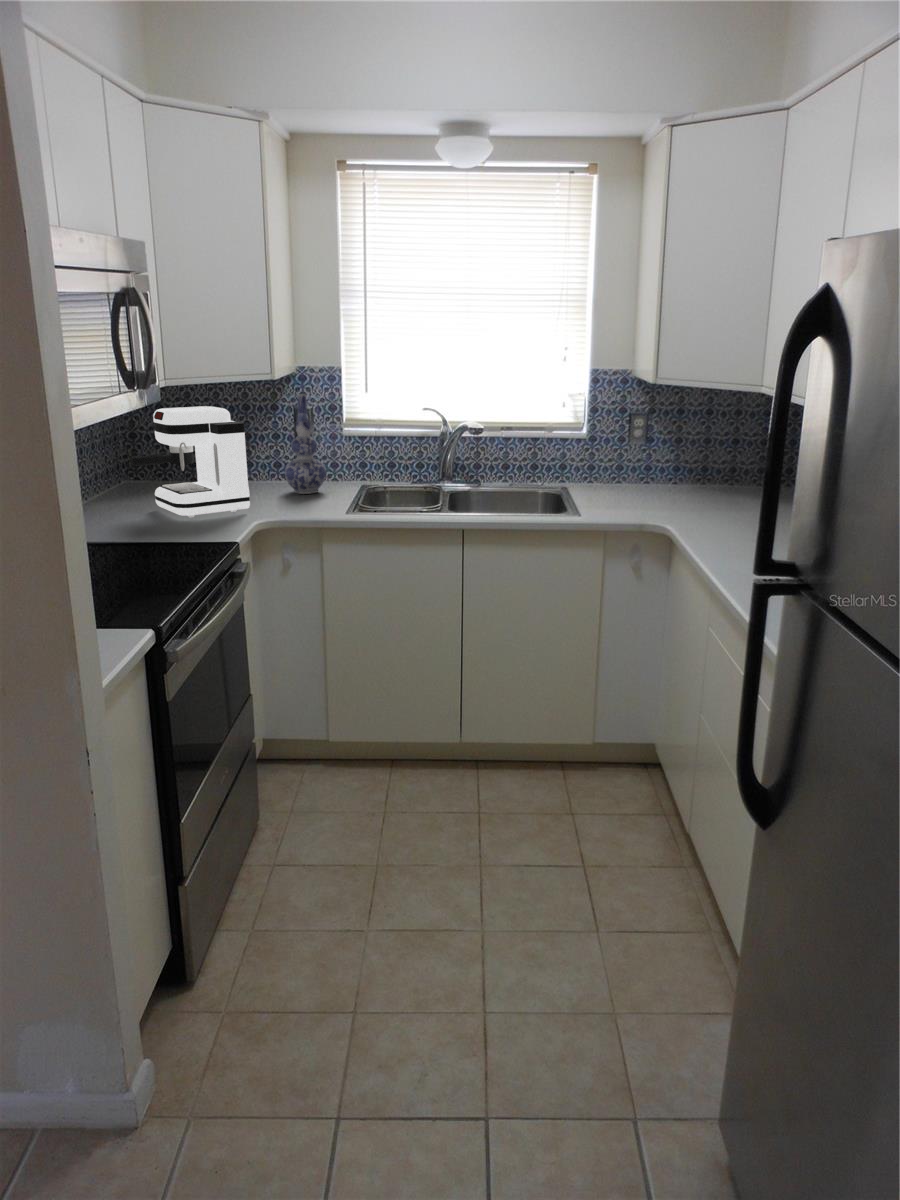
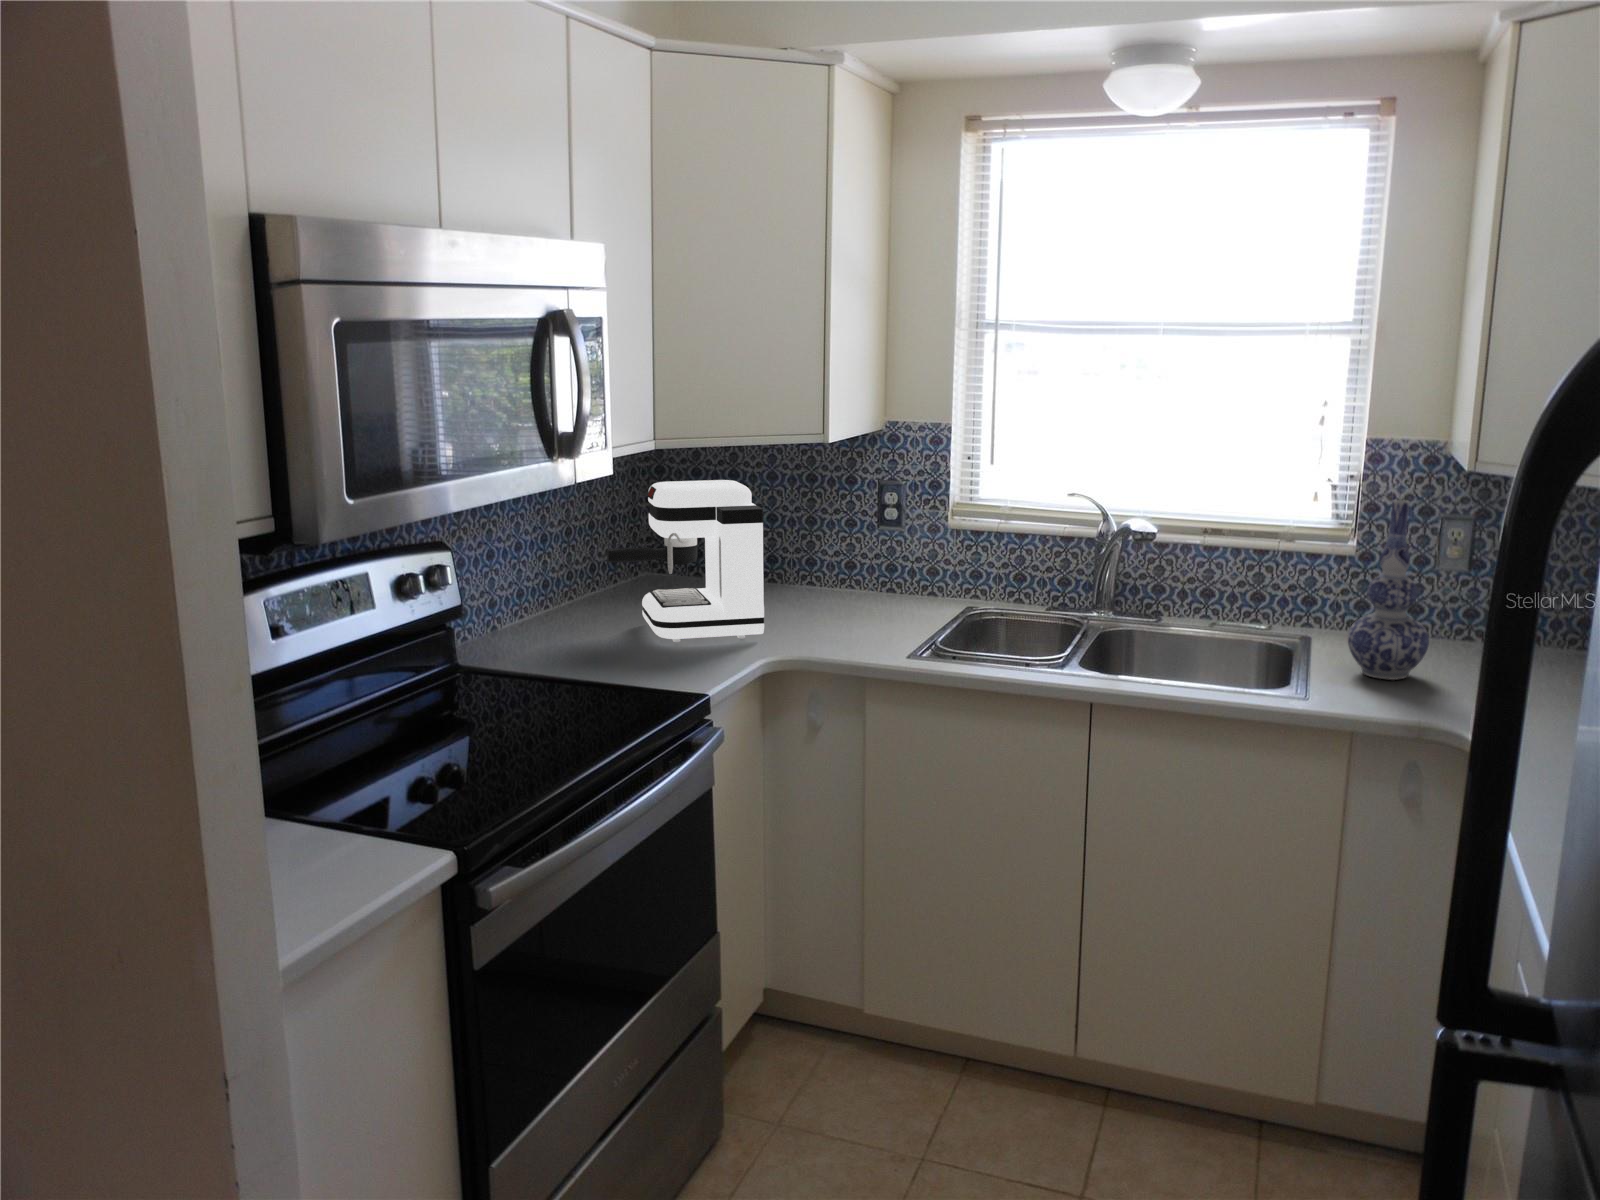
vase: present [285,394,326,494] -> present [1348,500,1429,680]

